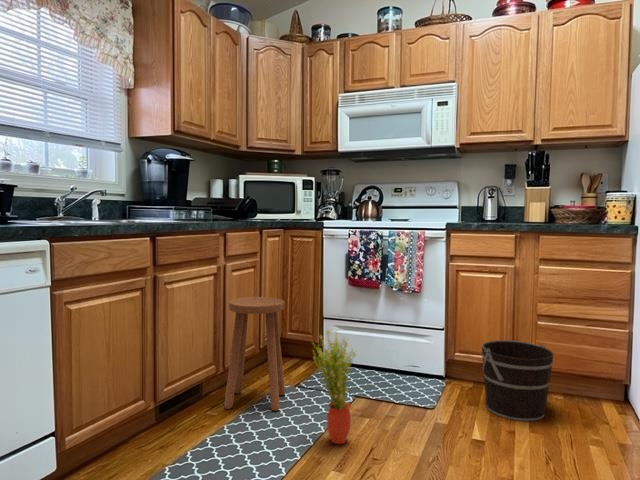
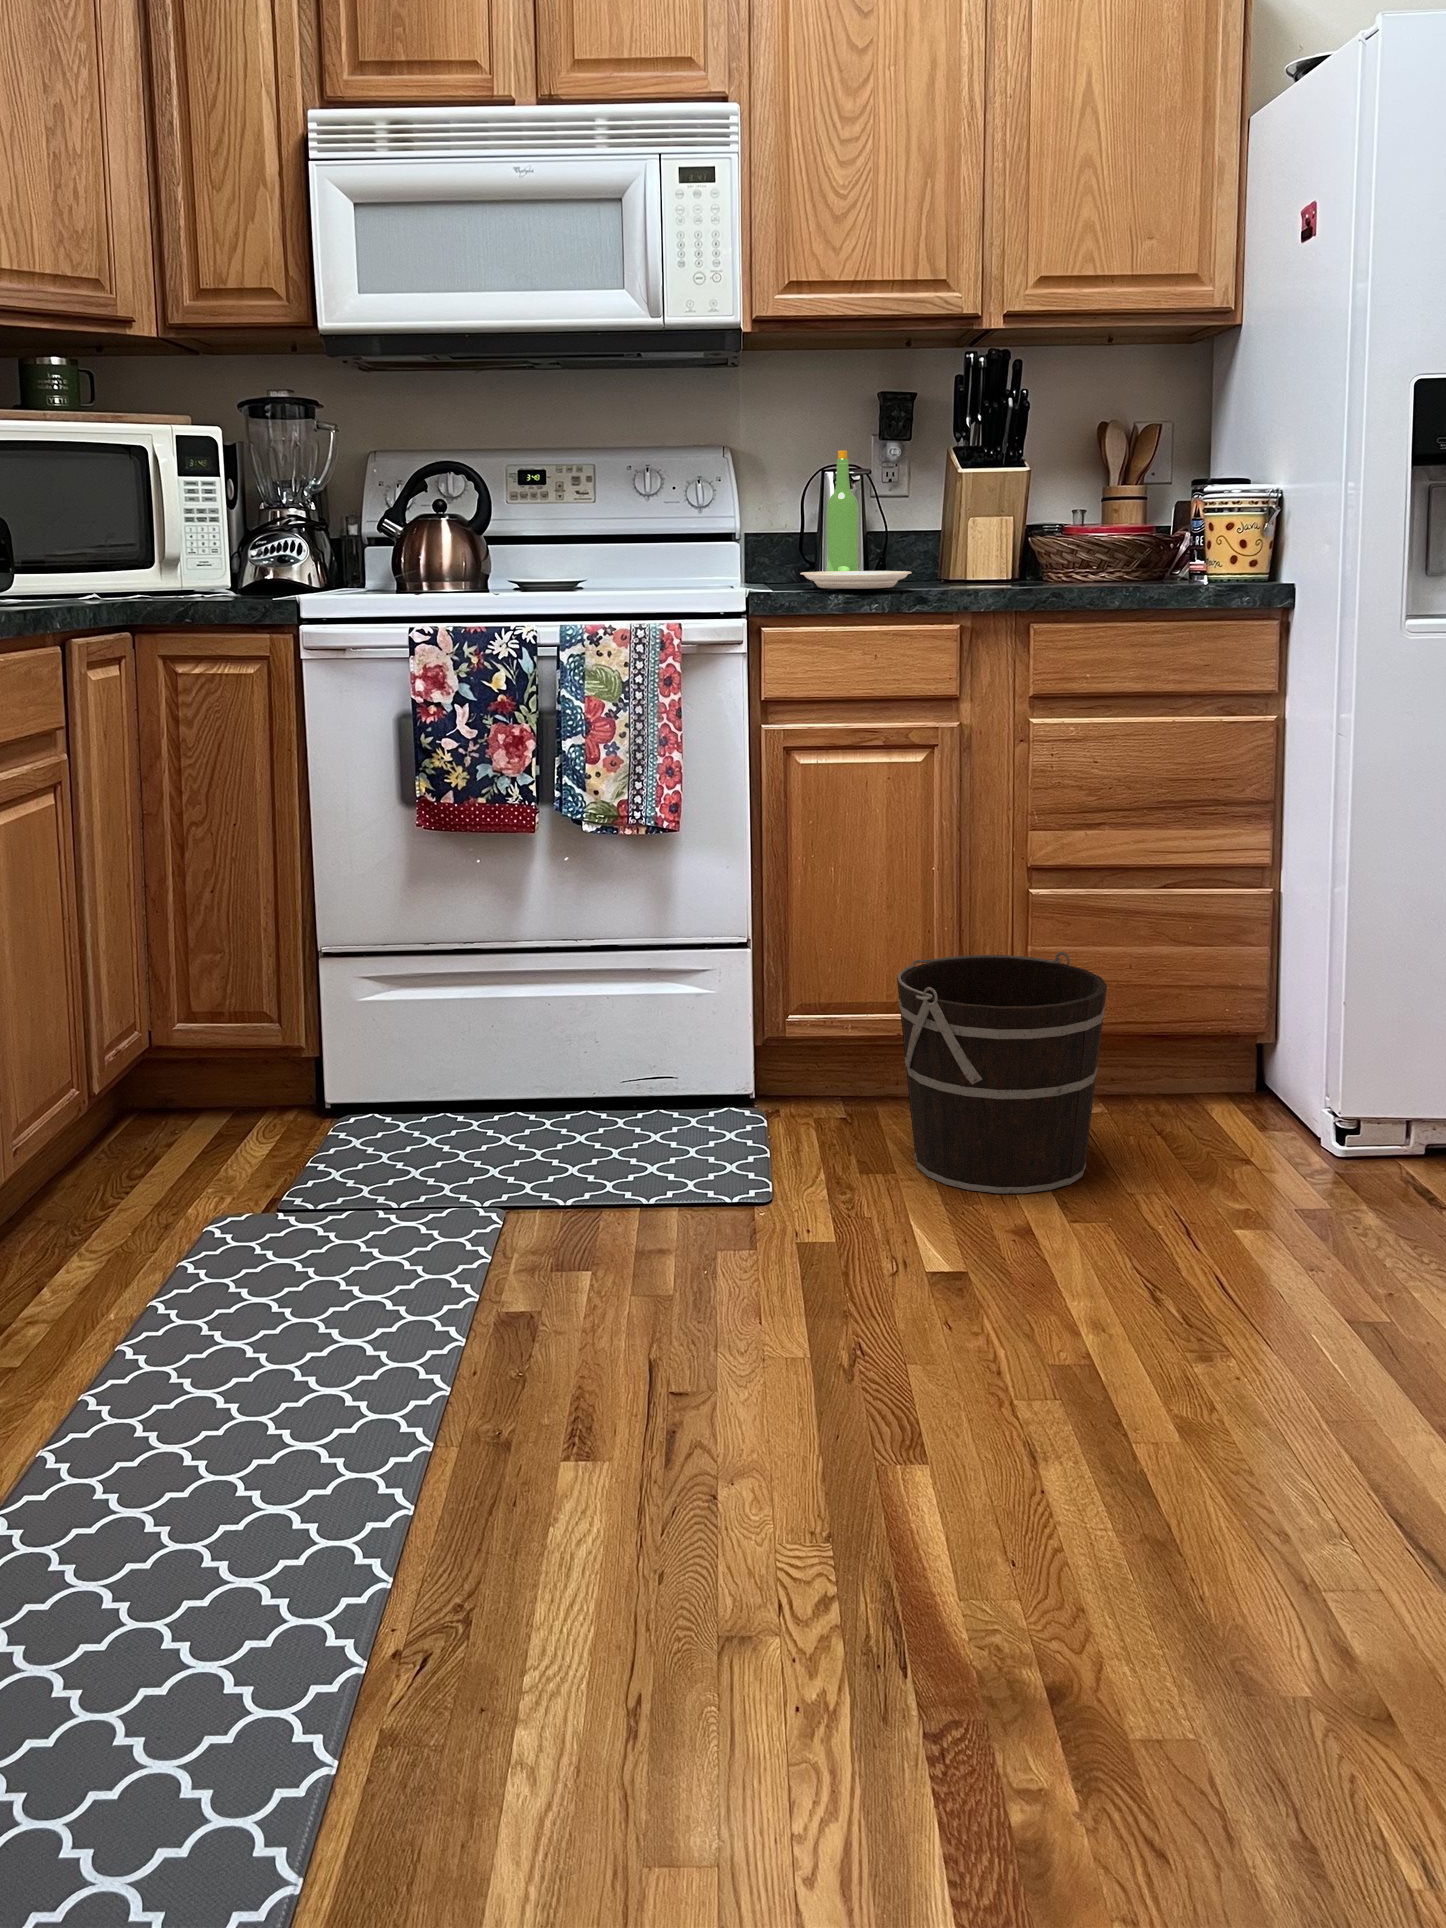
plate: none [468,183,504,224] -> present [800,451,911,589]
stool: present [224,297,285,411] -> none [20,901,265,1344]
potted plant: present [313,330,355,444] -> none [420,993,588,1380]

